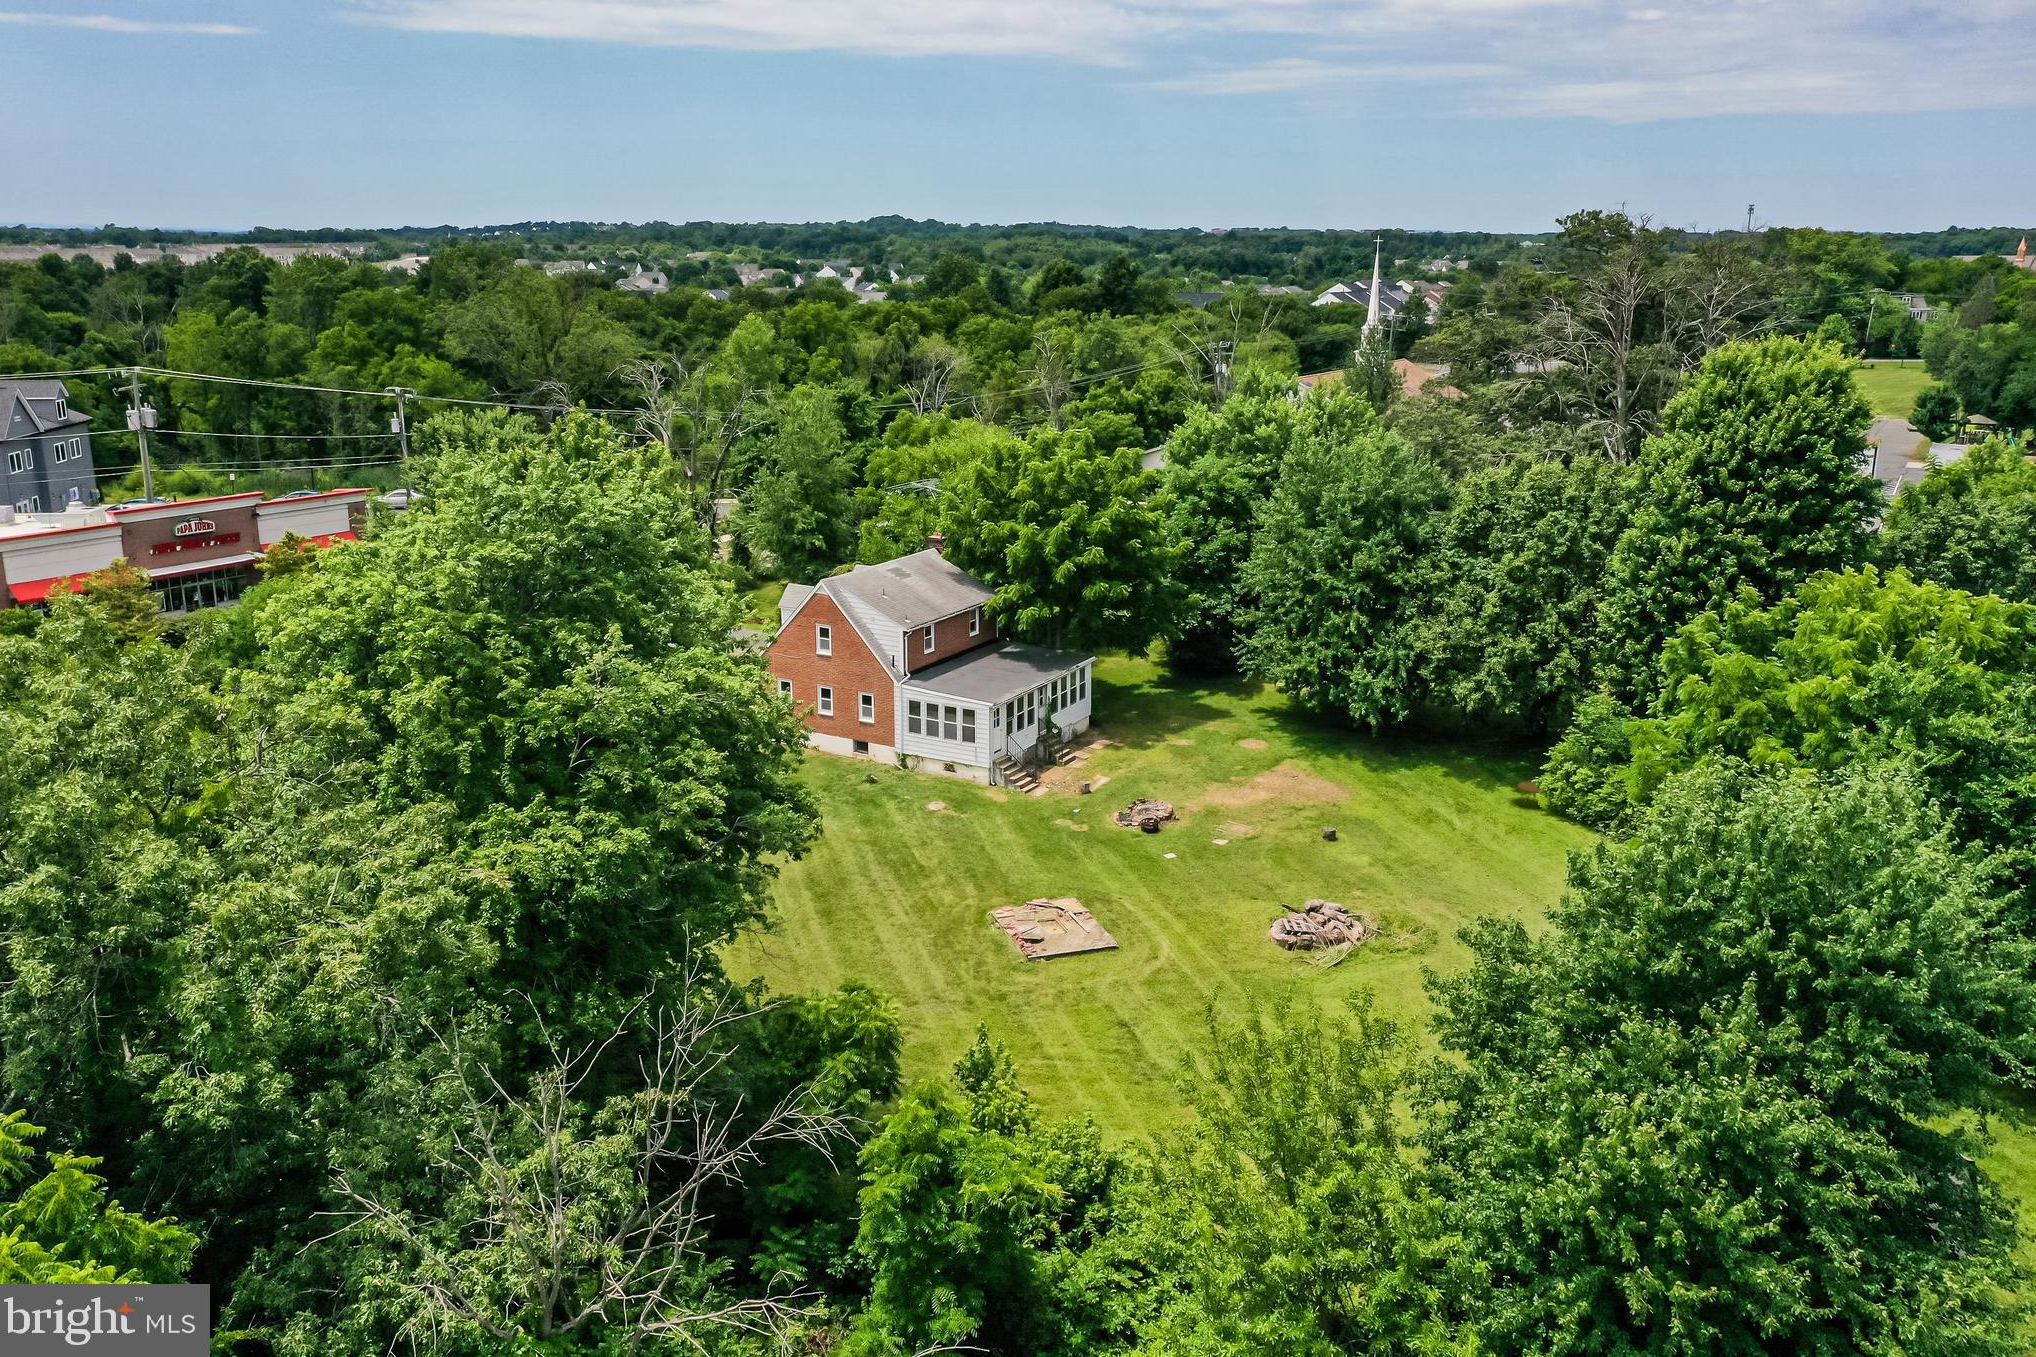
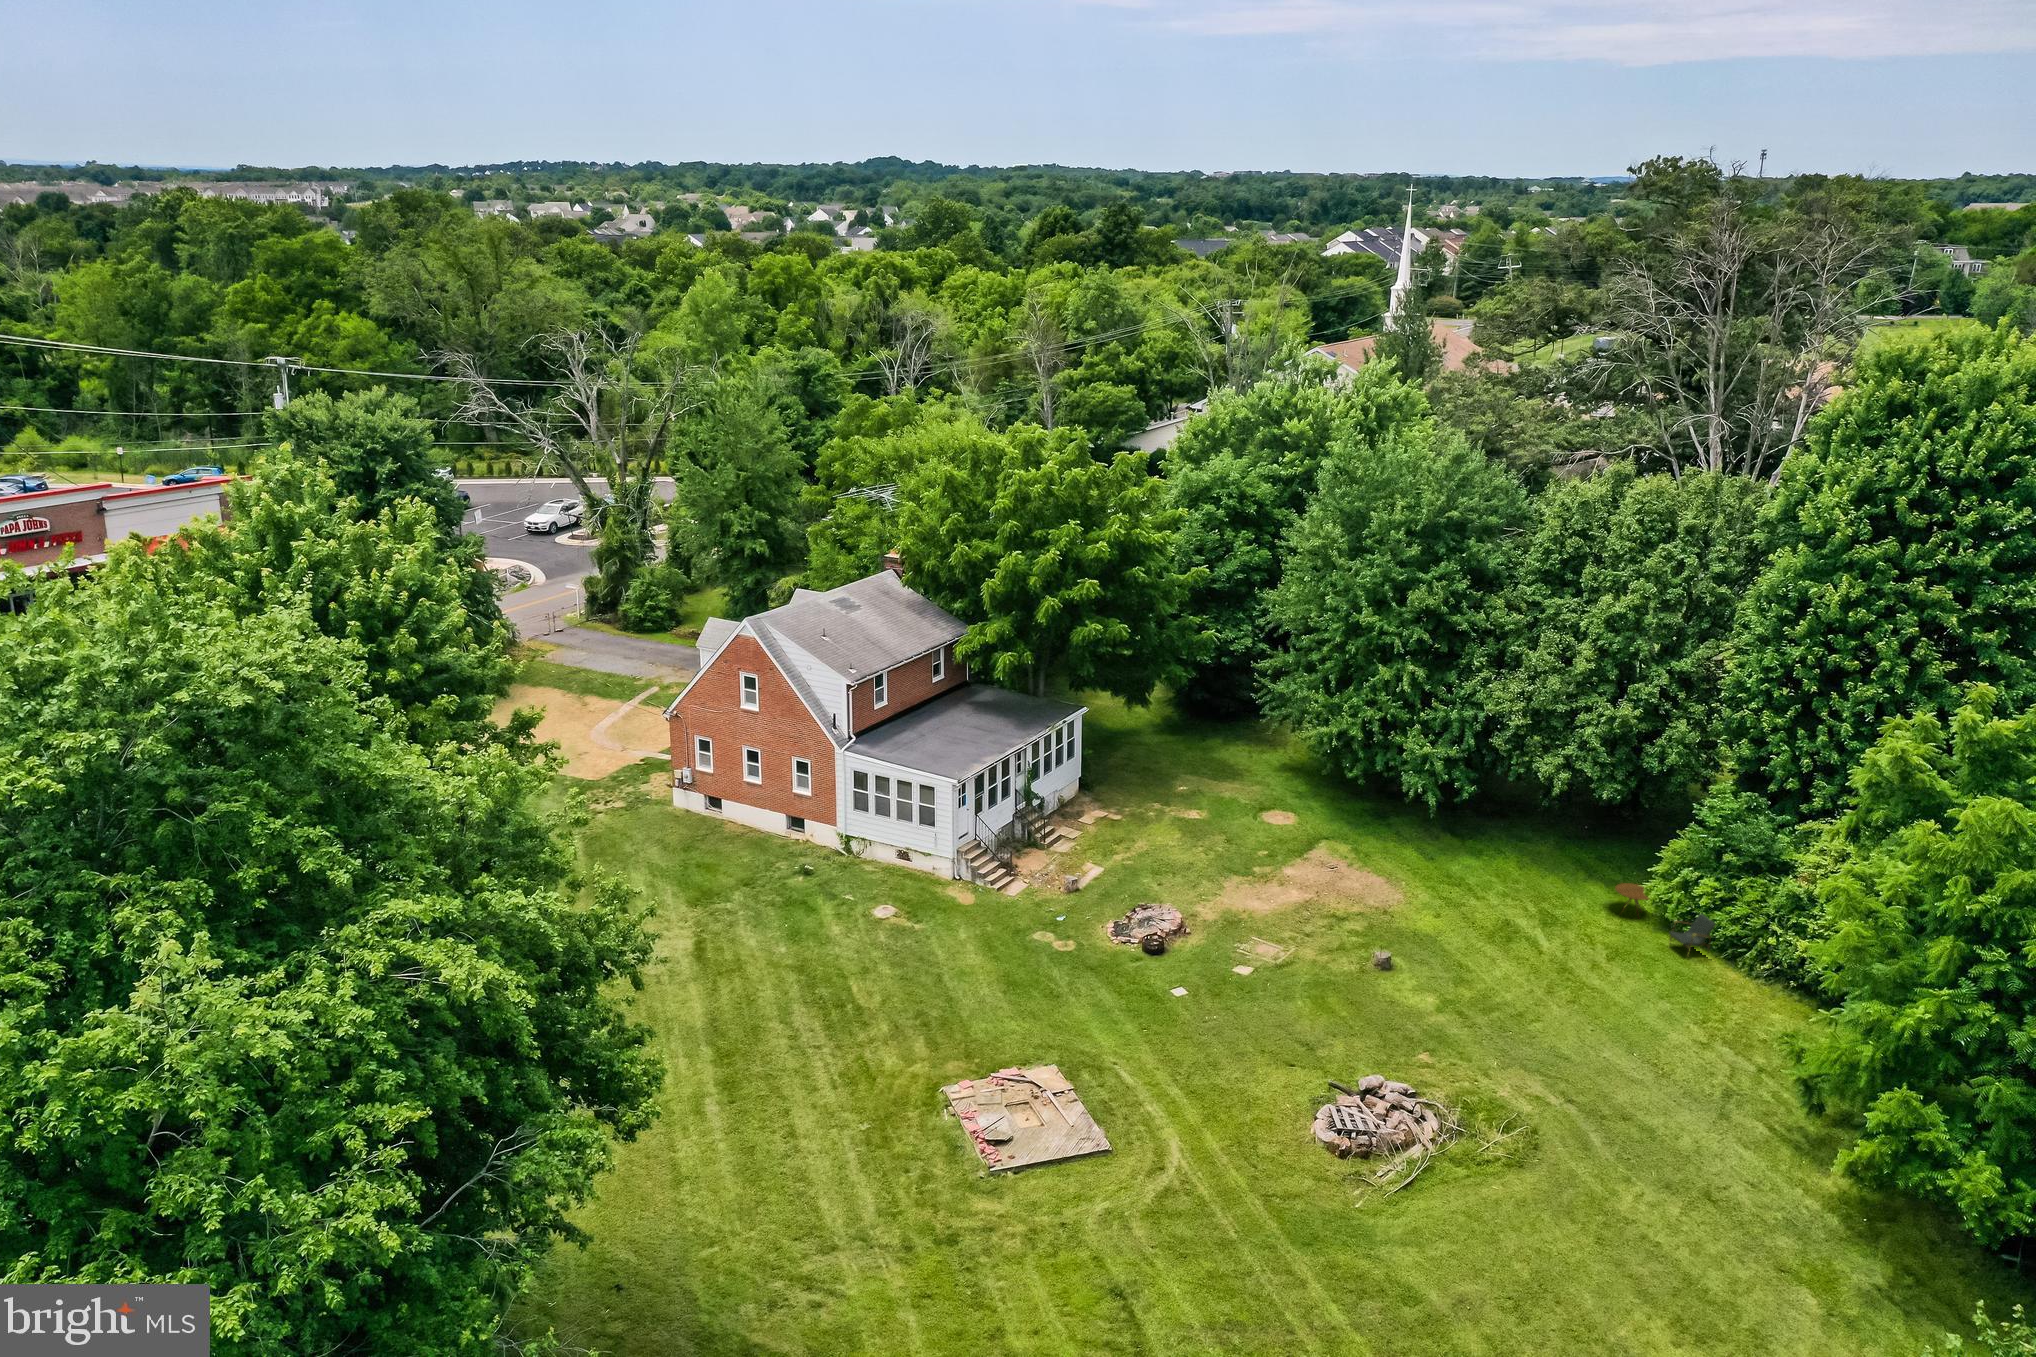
lounge chair: none [1557,799,1592,833] -> present [1670,914,1716,955]

